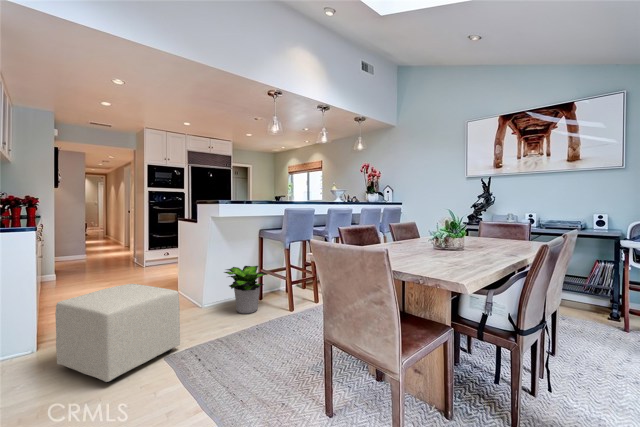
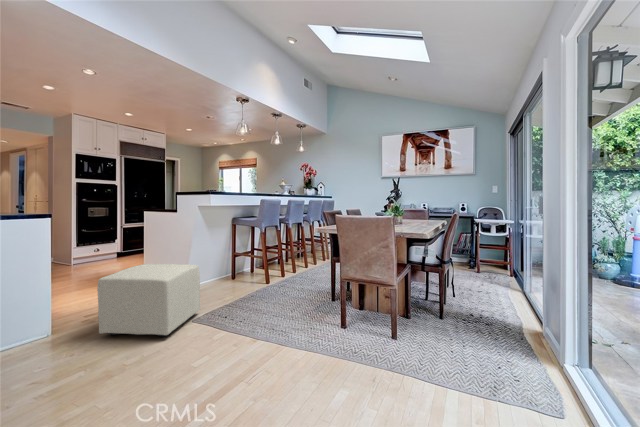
potted plant: present [224,266,267,314] -> none [206,248,251,288]

